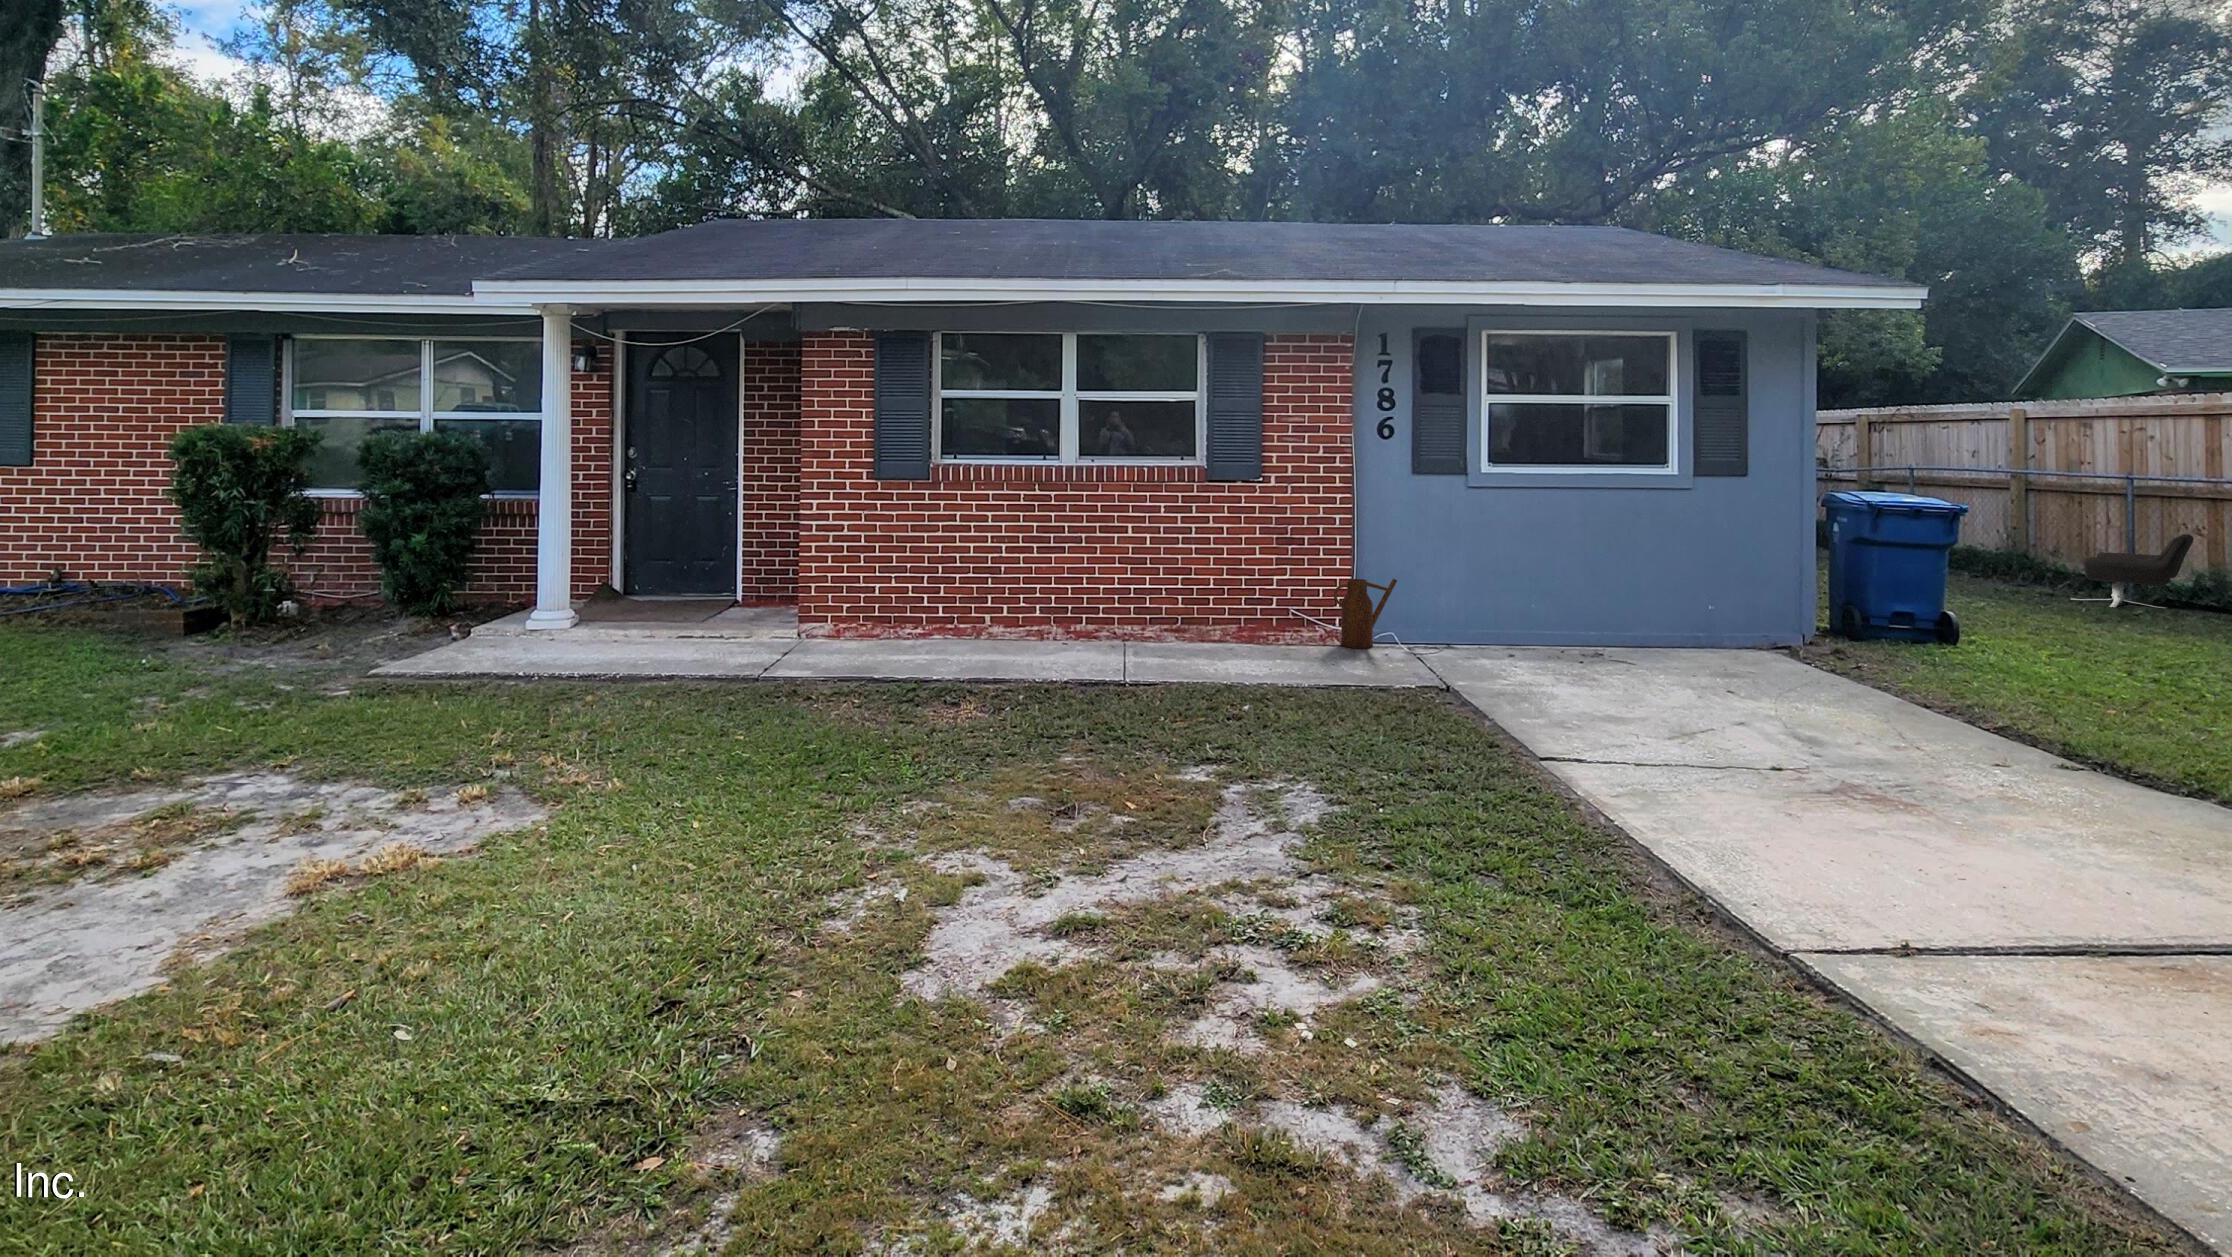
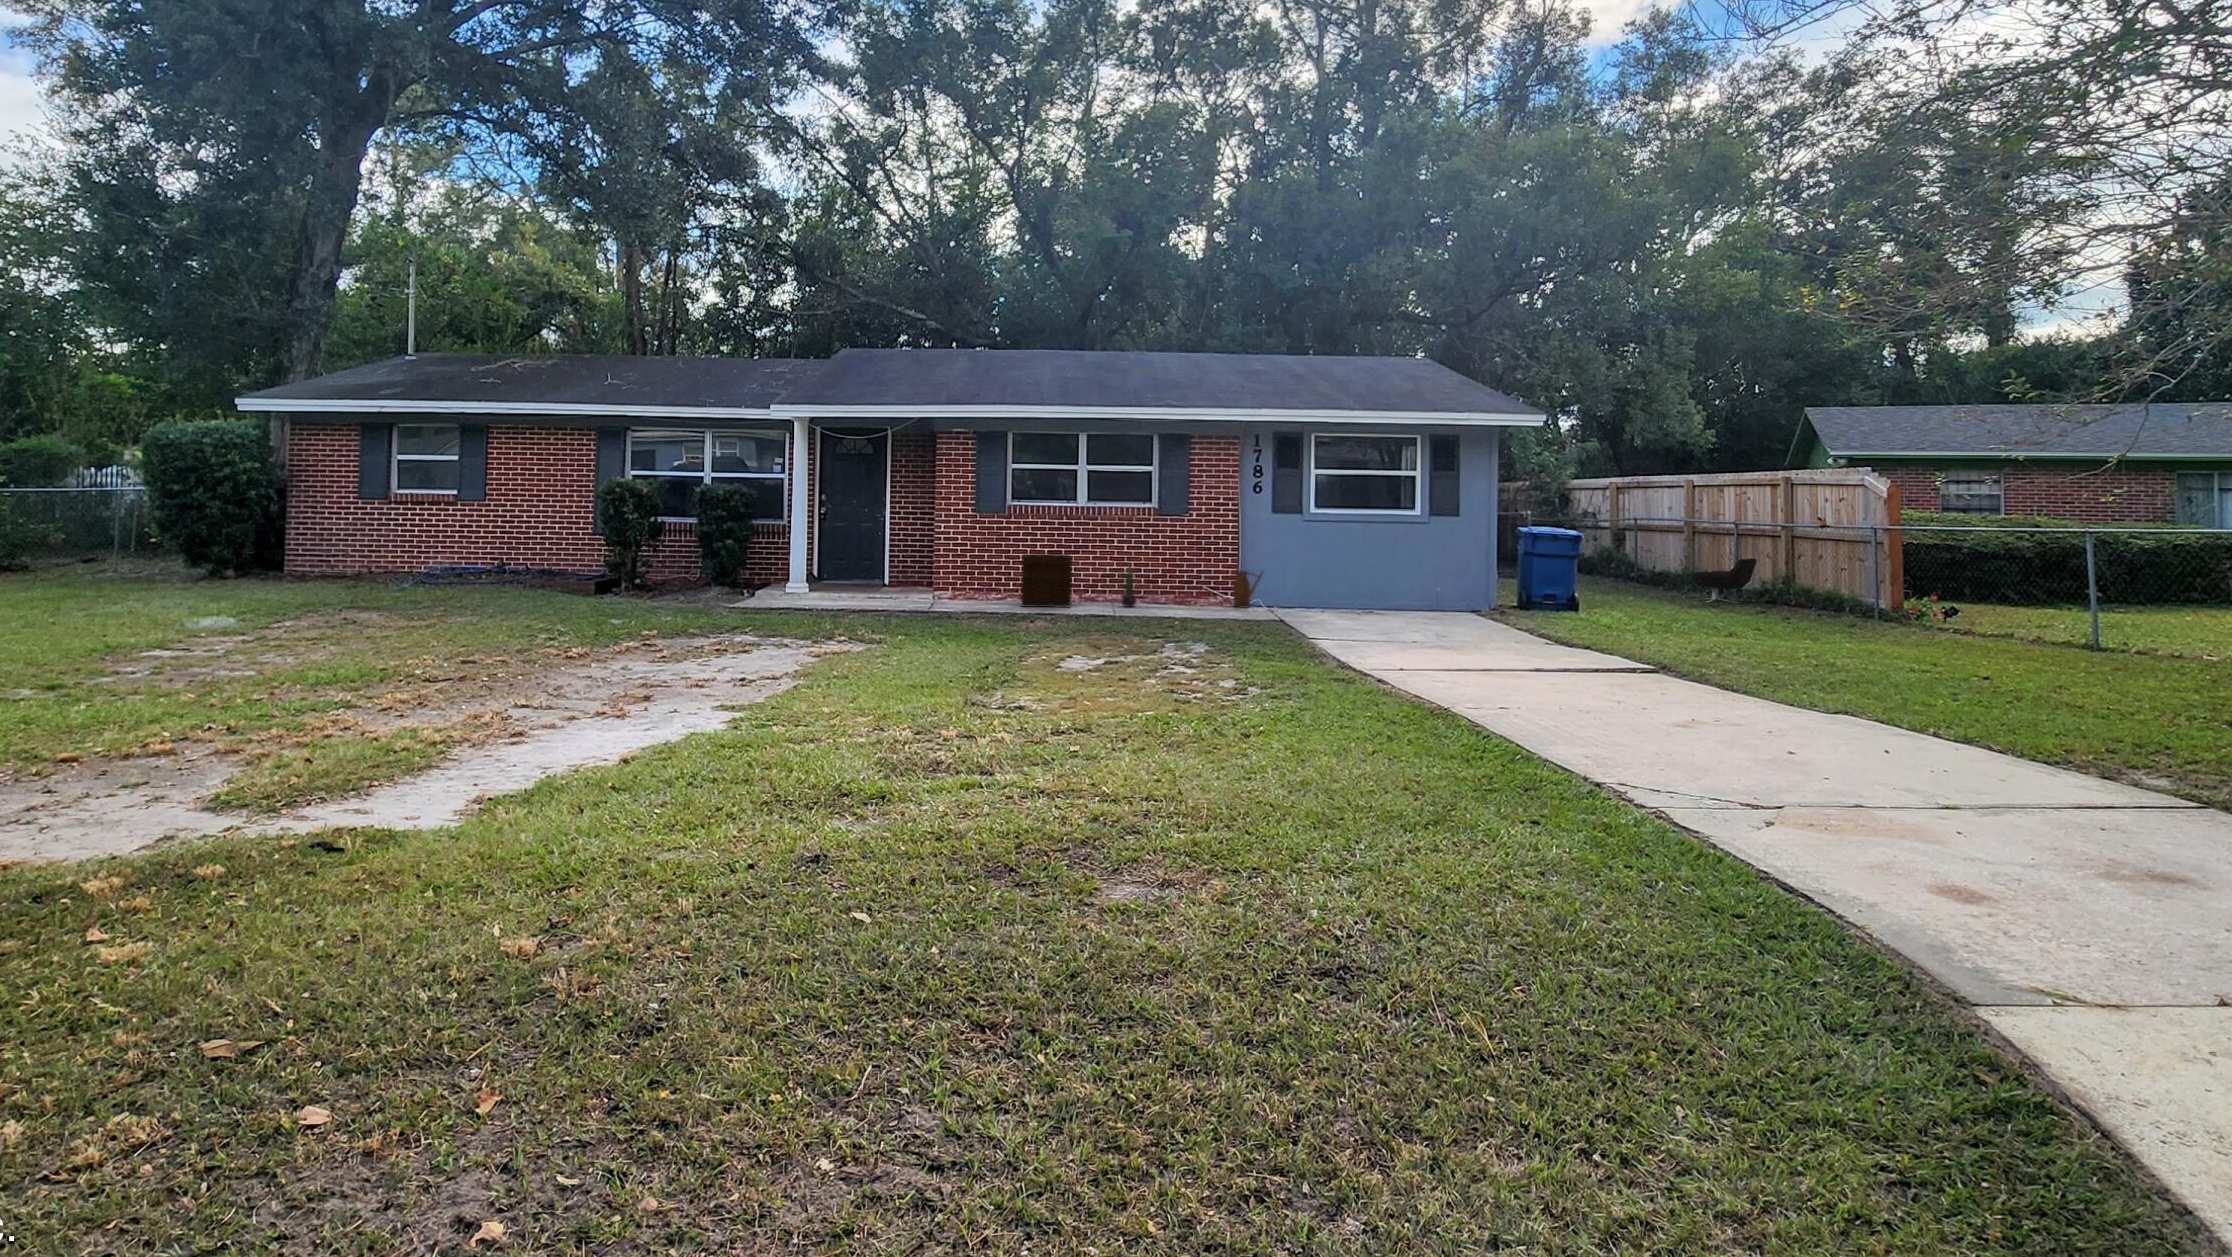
wooden crate: none [944,553,1044,659] -> present [1021,554,1072,608]
decorative plant: none [1105,572,1191,653] -> present [1119,567,1137,607]

